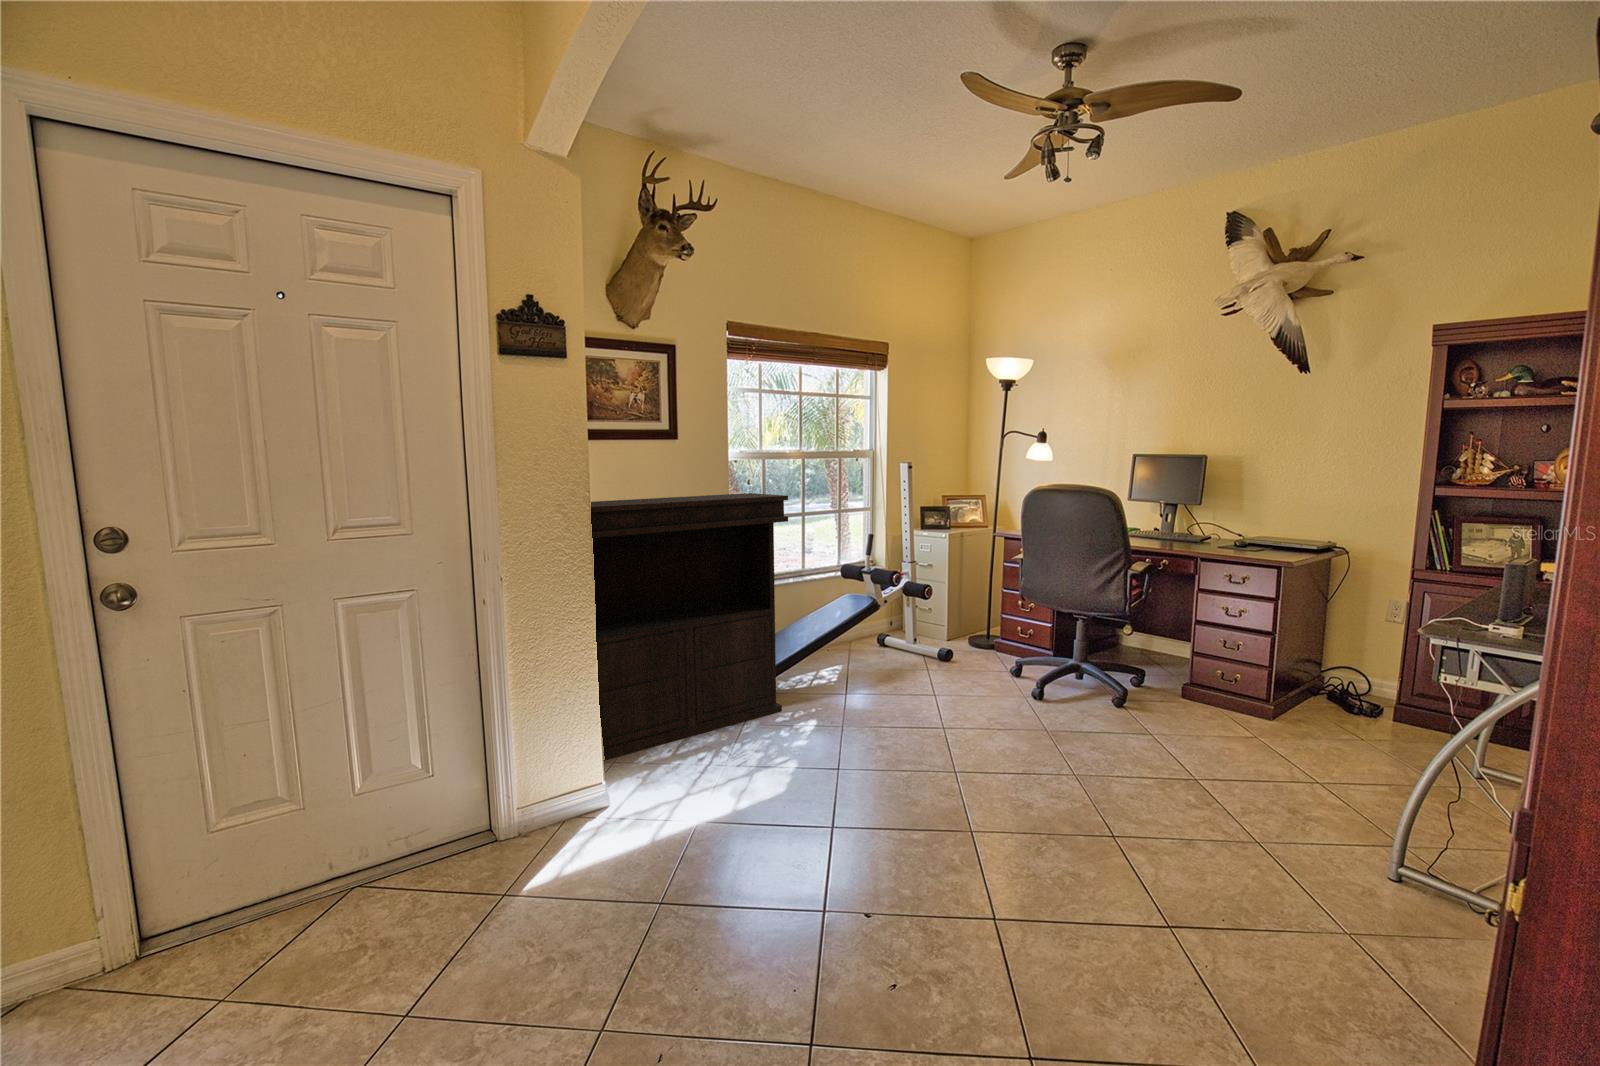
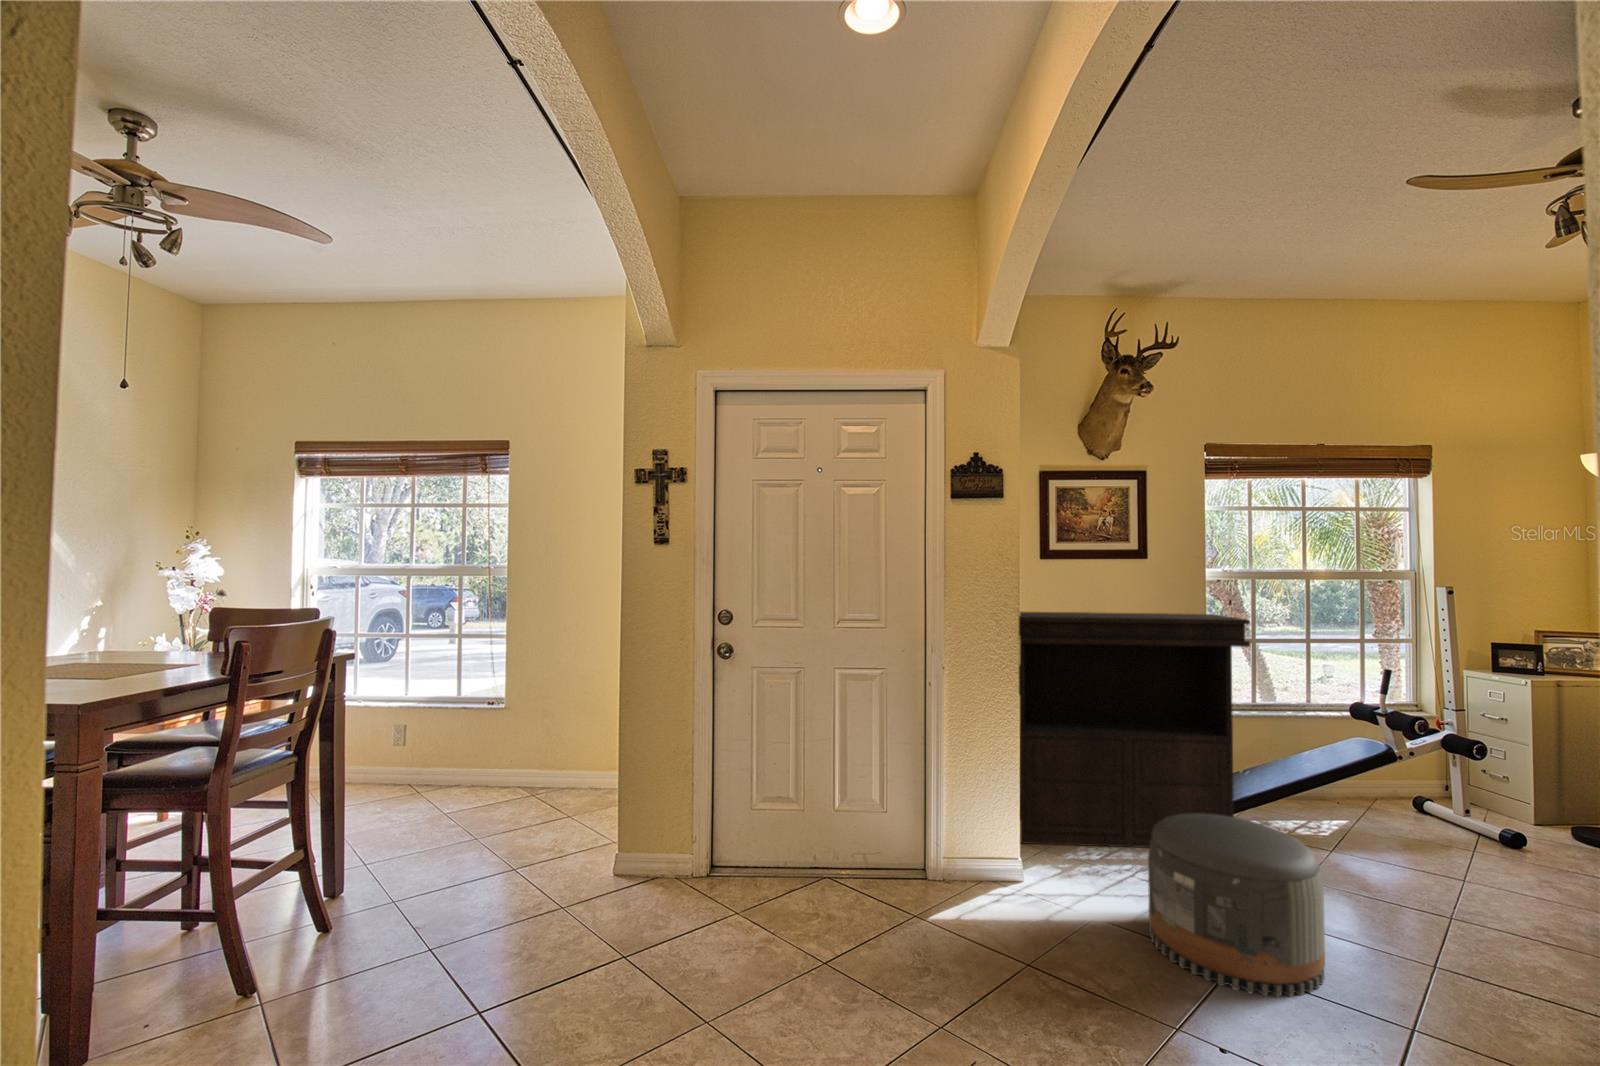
pouf: none [742,683,885,841] -> present [1148,814,1325,997]

